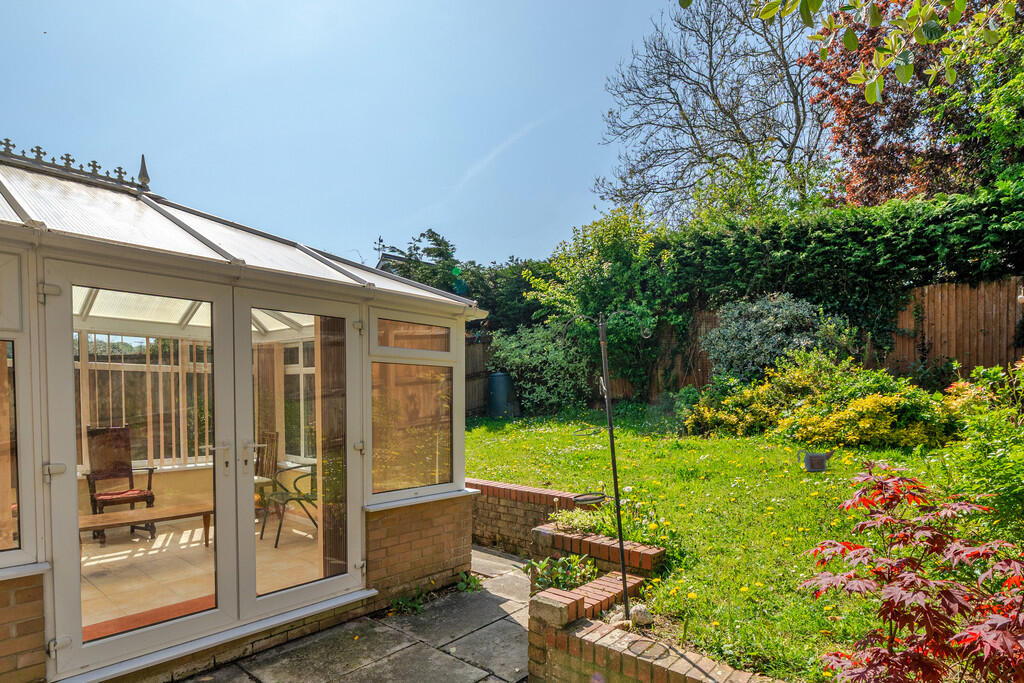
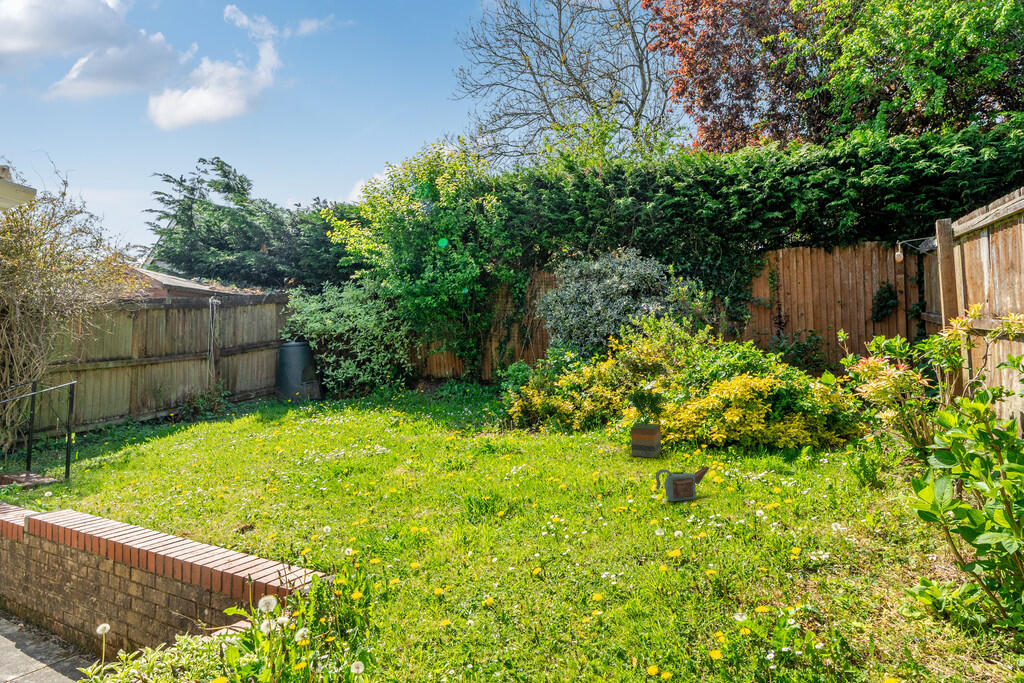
potted tree: none [778,403,811,451] -> present [627,391,667,458]

